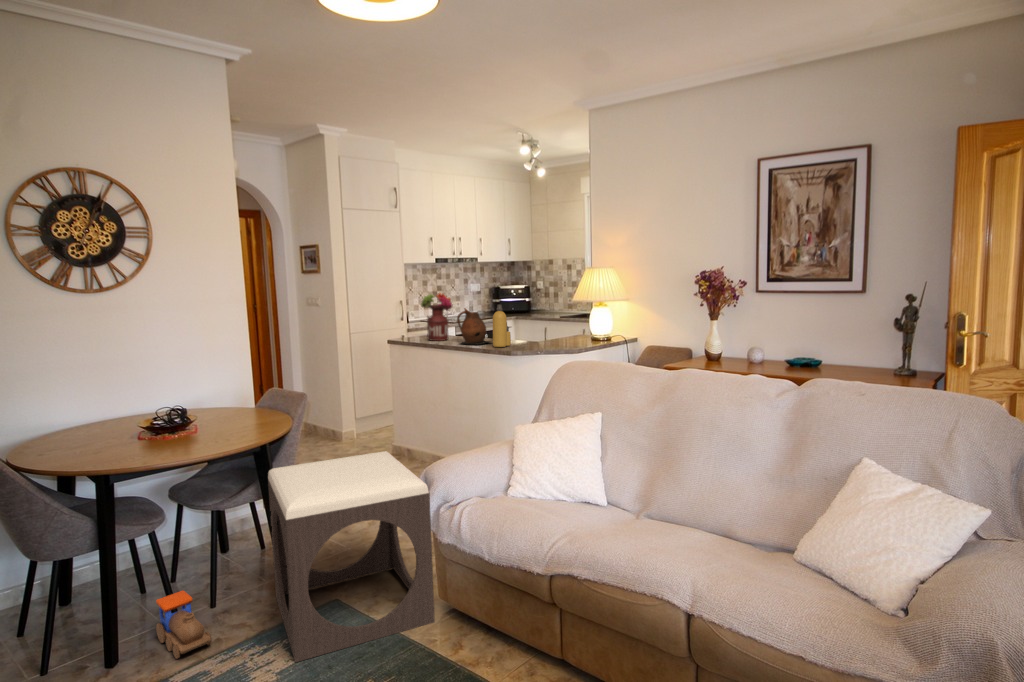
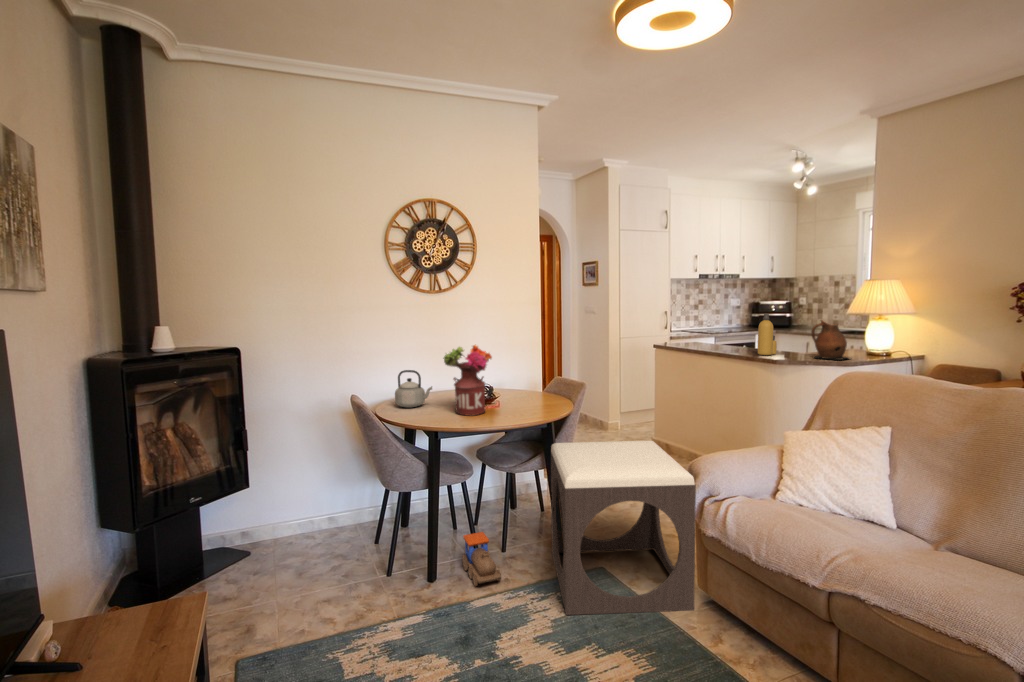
flower arrangement: present [421,293,453,341] -> present [443,345,492,416]
ceramic pitcher: present [457,308,491,345] -> present [812,320,849,360]
teapot: none [38,398,97,448] -> present [395,370,432,408]

